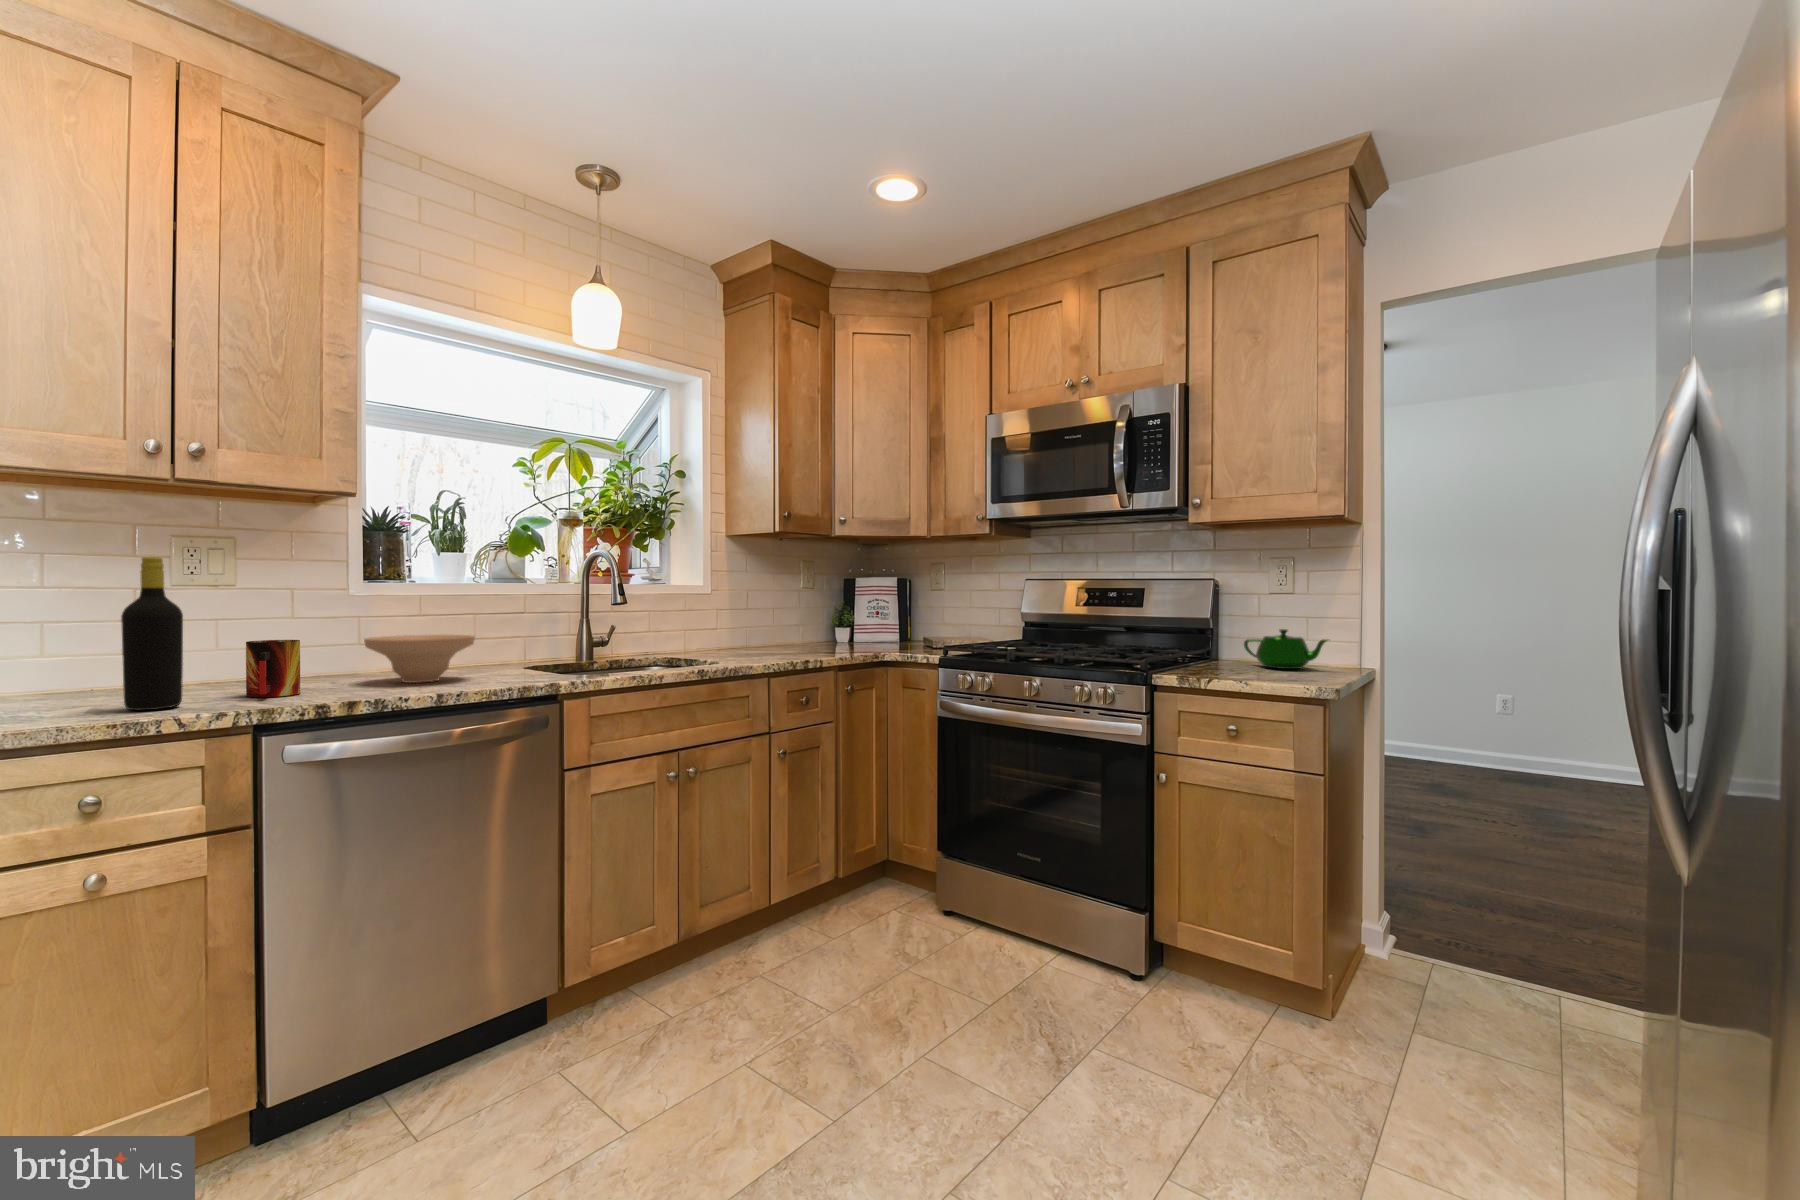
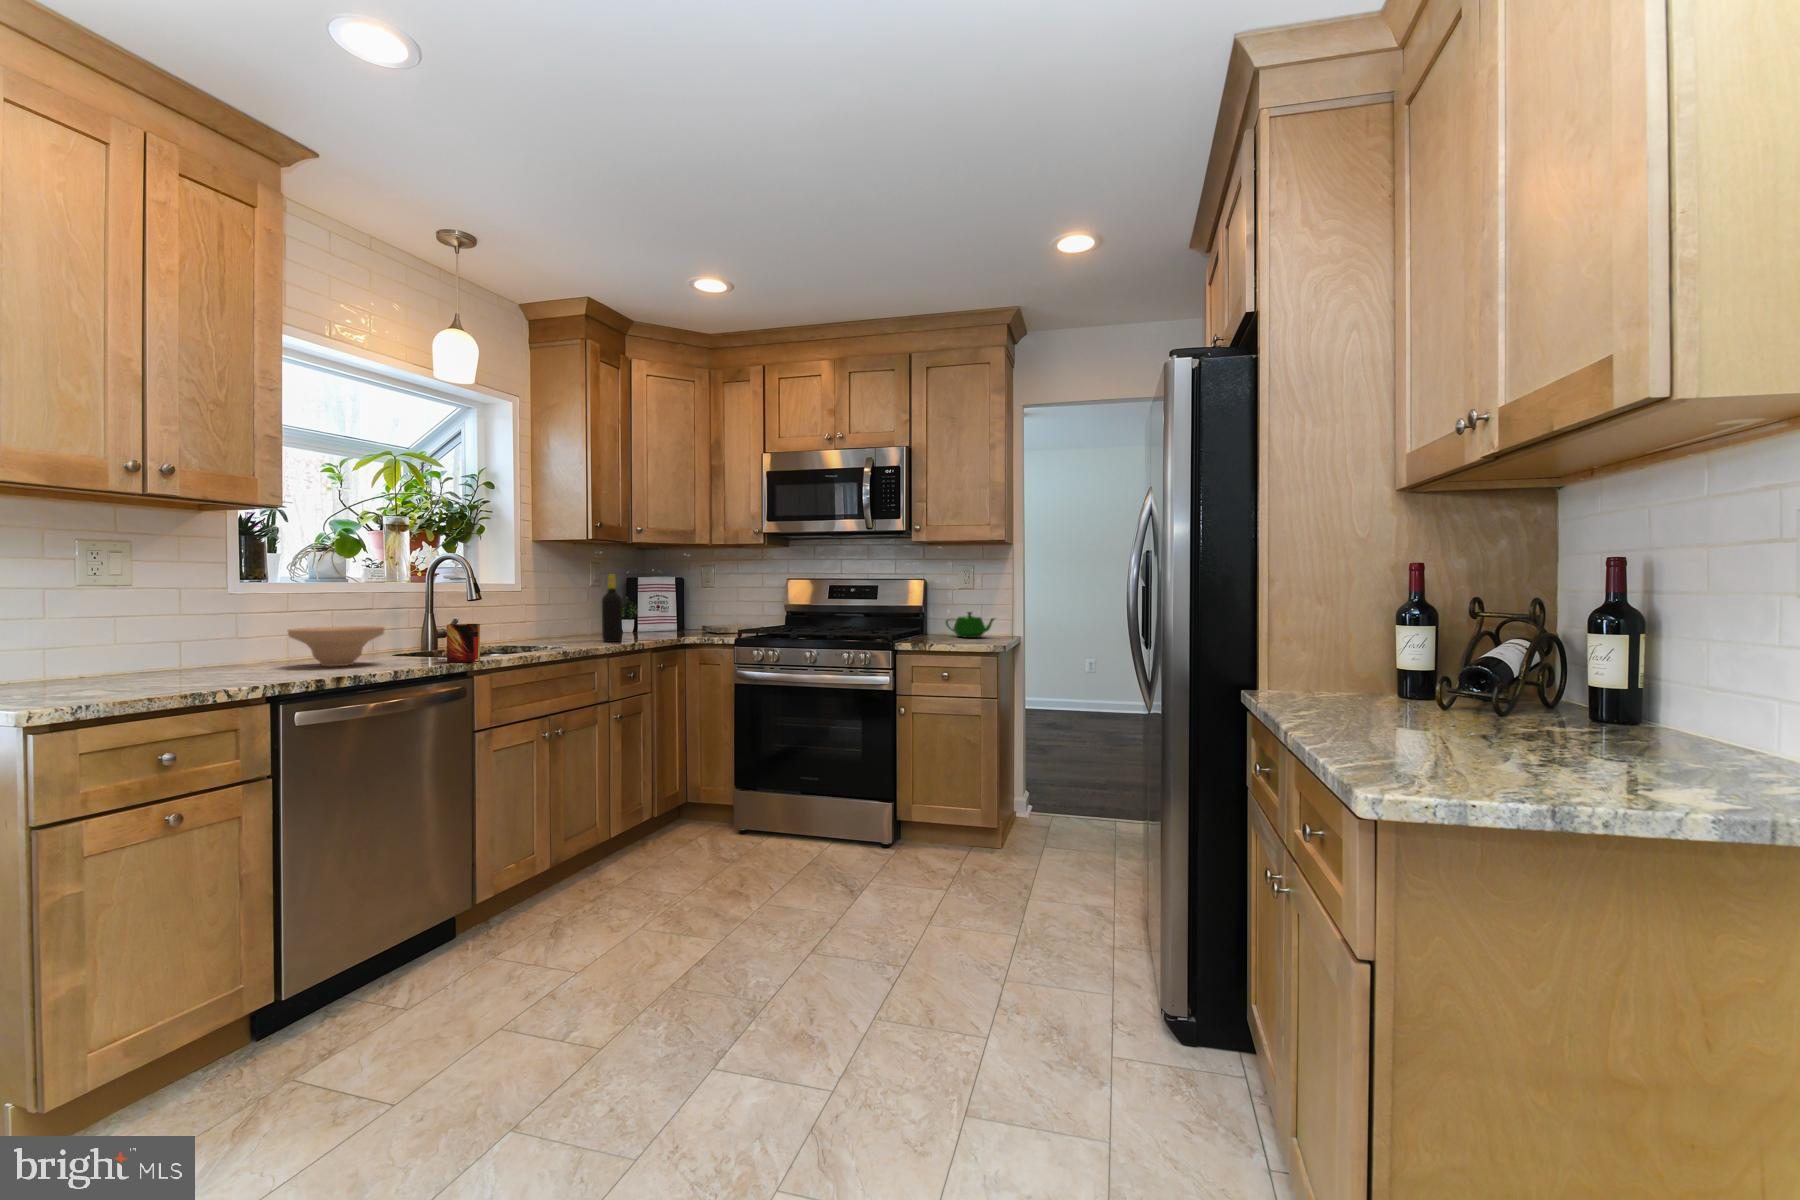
bottle: present [121,557,183,710] -> present [602,575,622,642]
mug: present [246,640,300,697] -> present [447,624,480,662]

